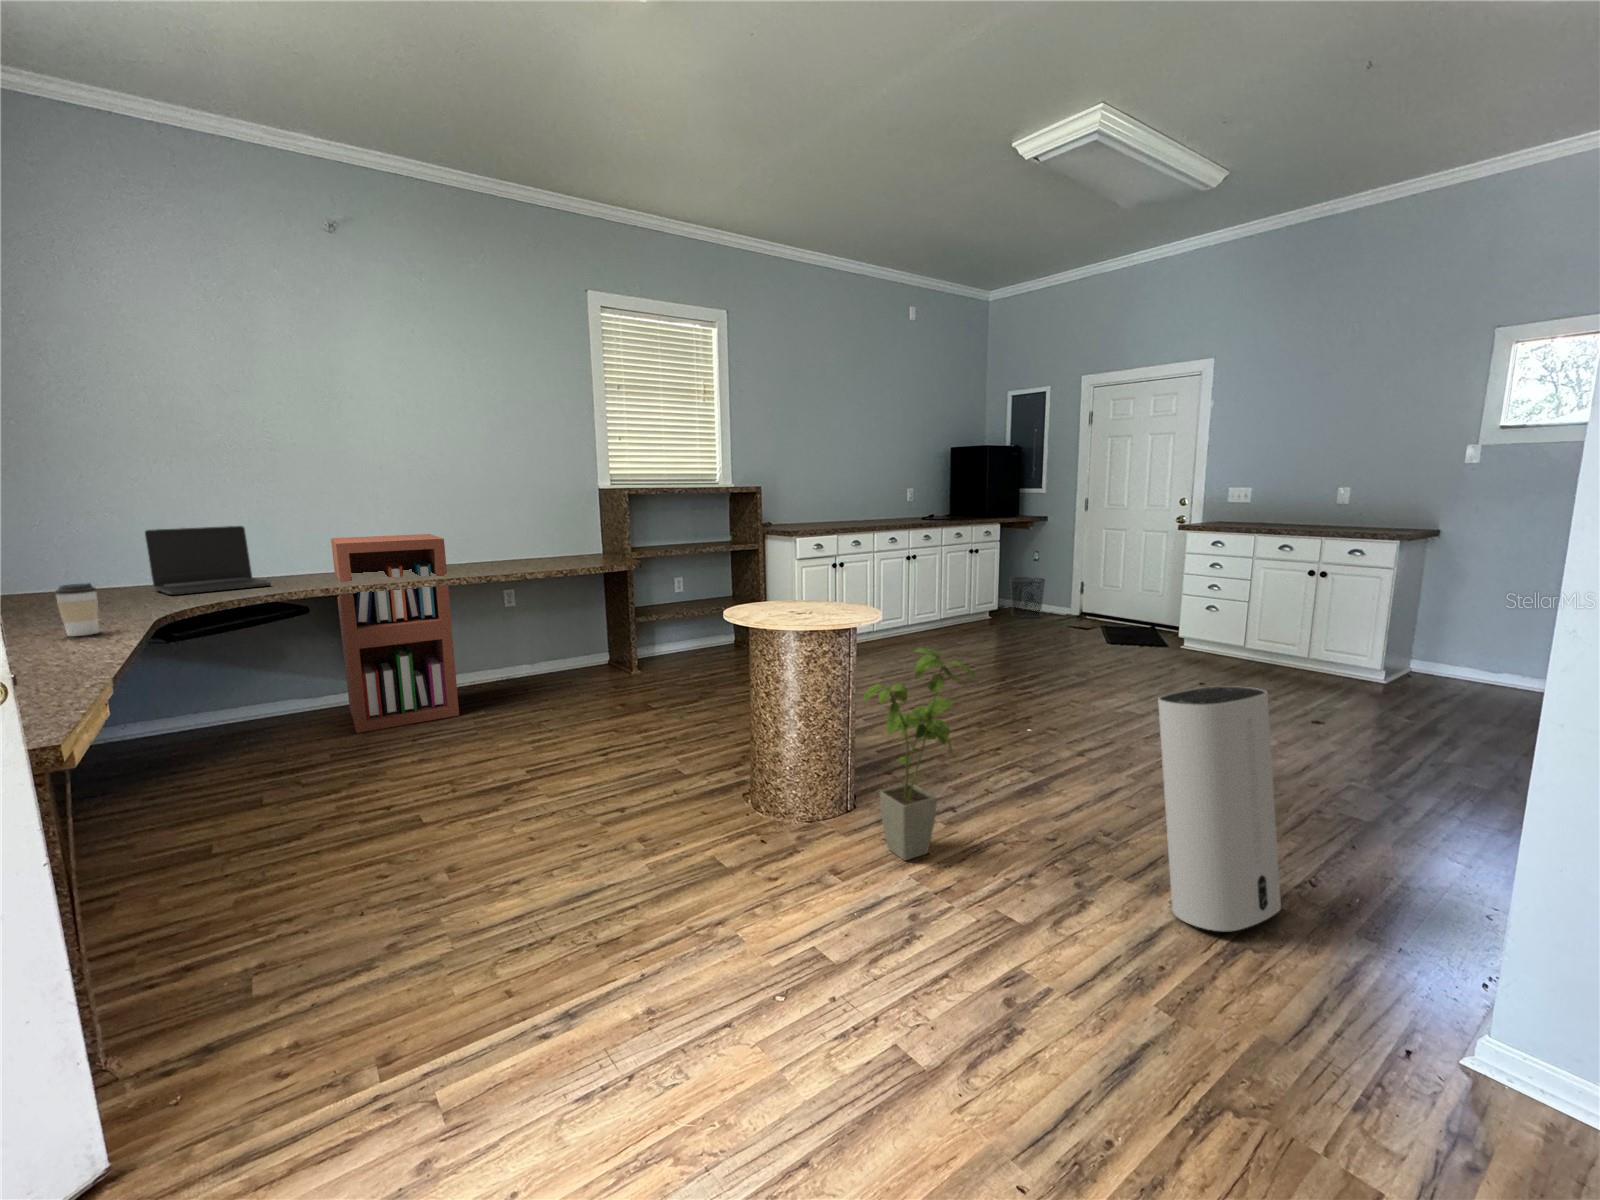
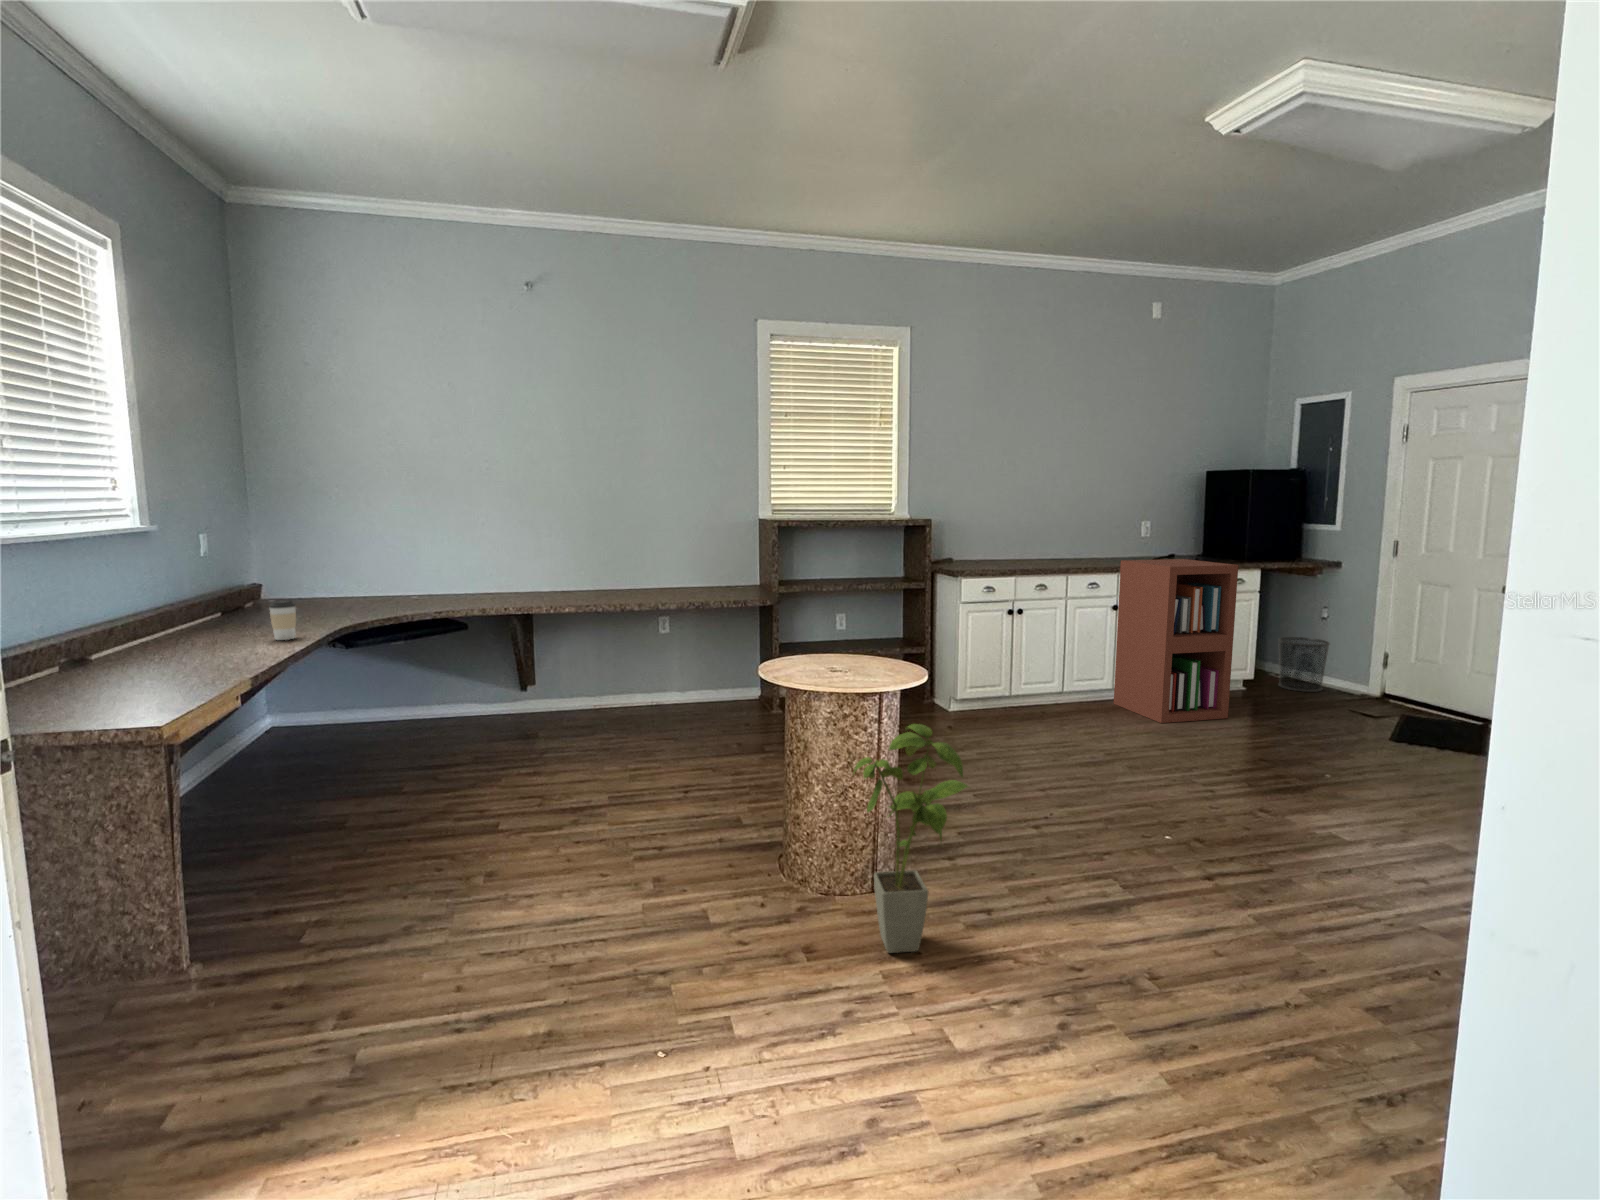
laptop: present [145,526,271,595] -> none [376,551,457,607]
bookshelf: present [331,534,459,733] -> present [1114,559,1238,723]
air purifier: present [1158,686,1281,931] -> none [1145,816,1306,1131]

